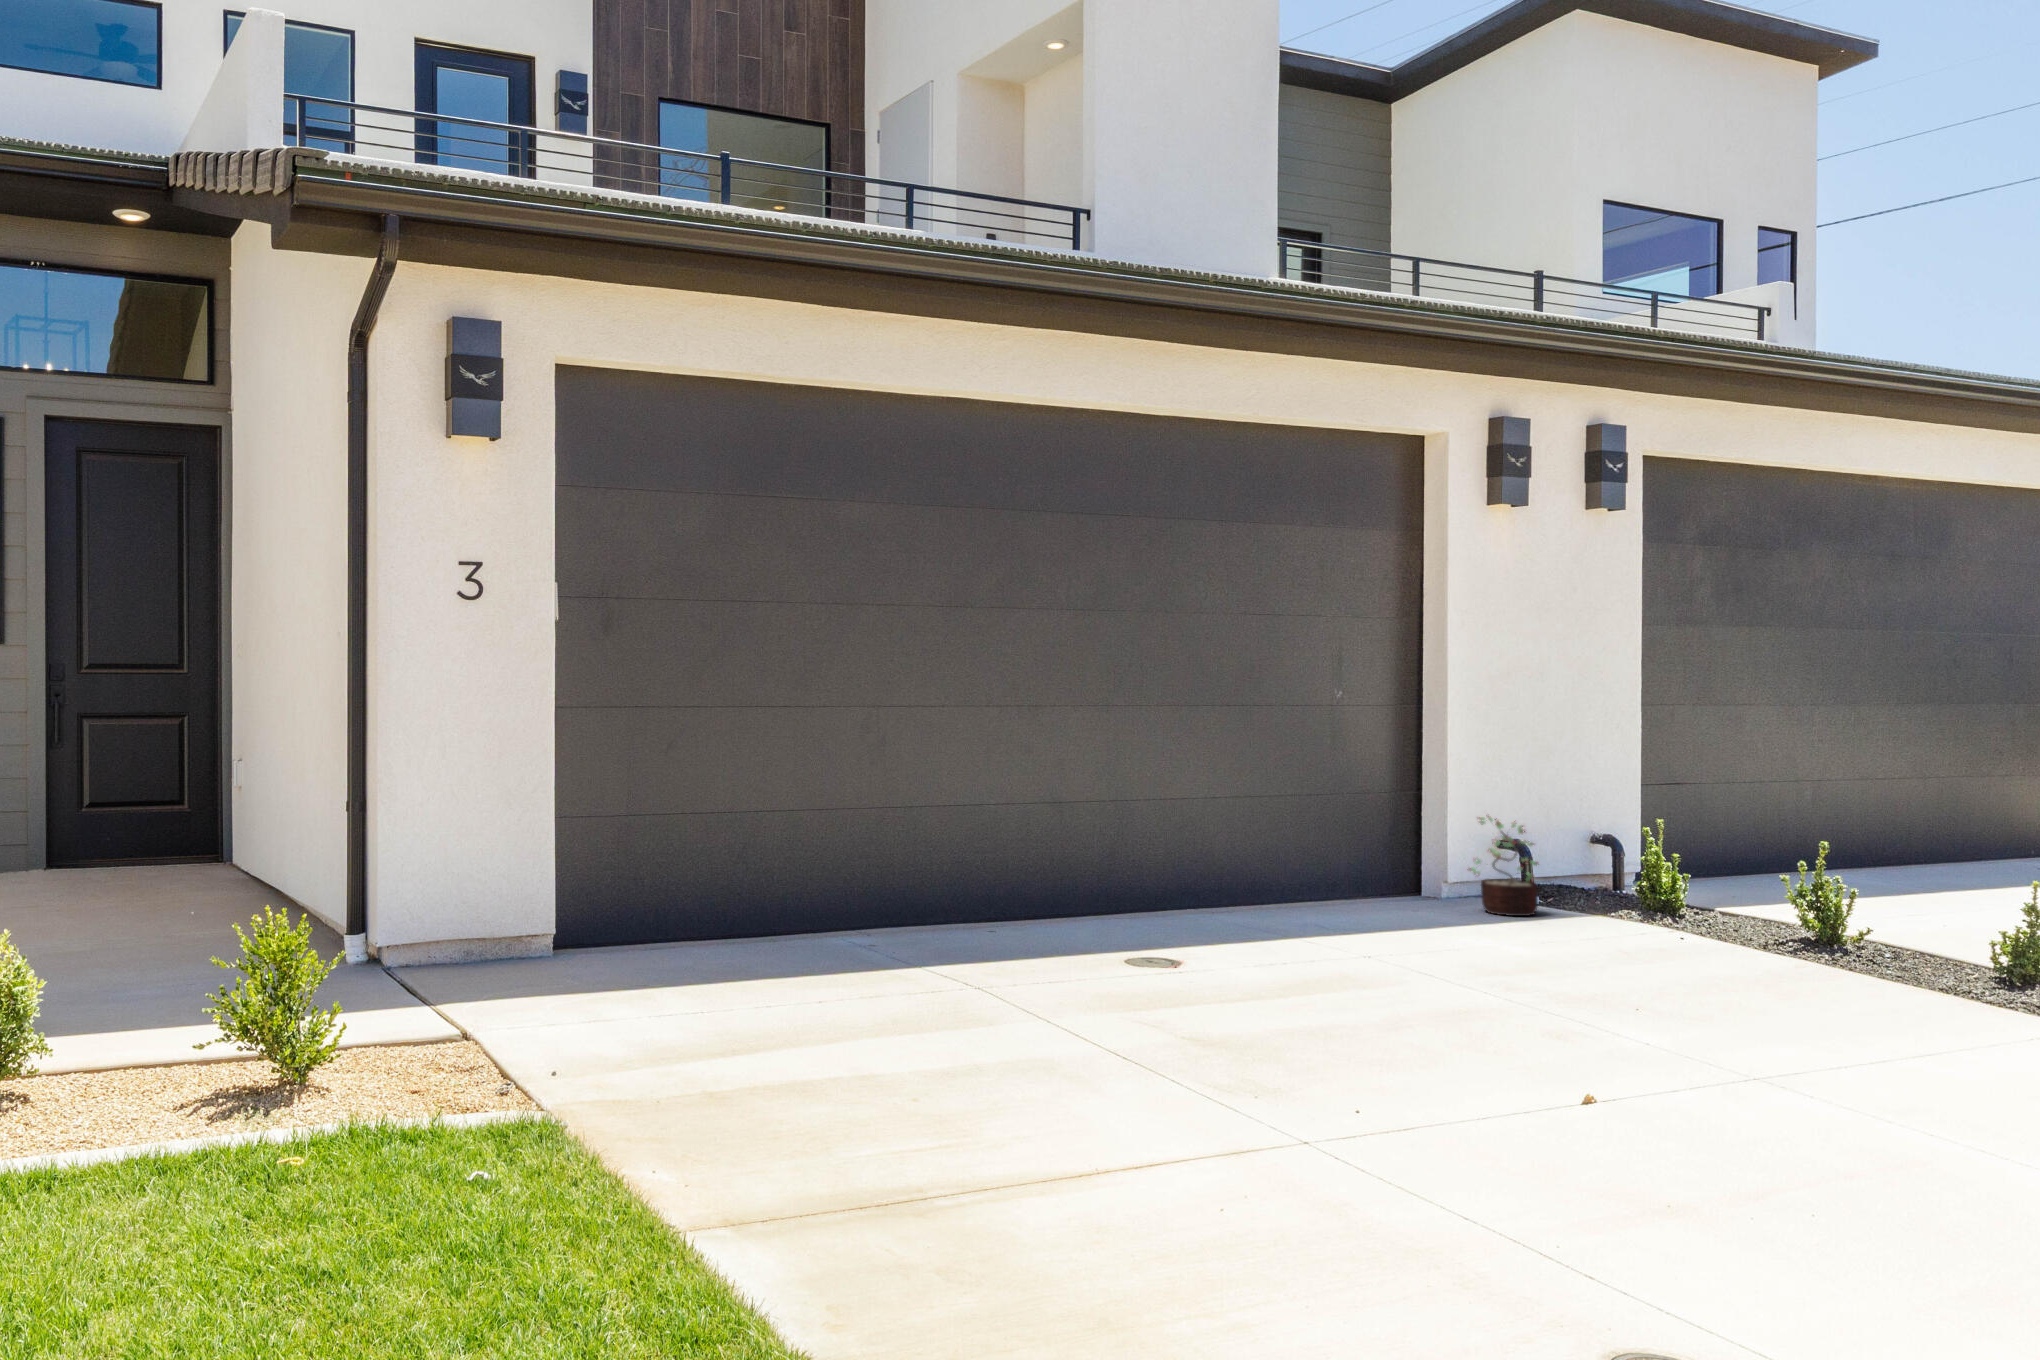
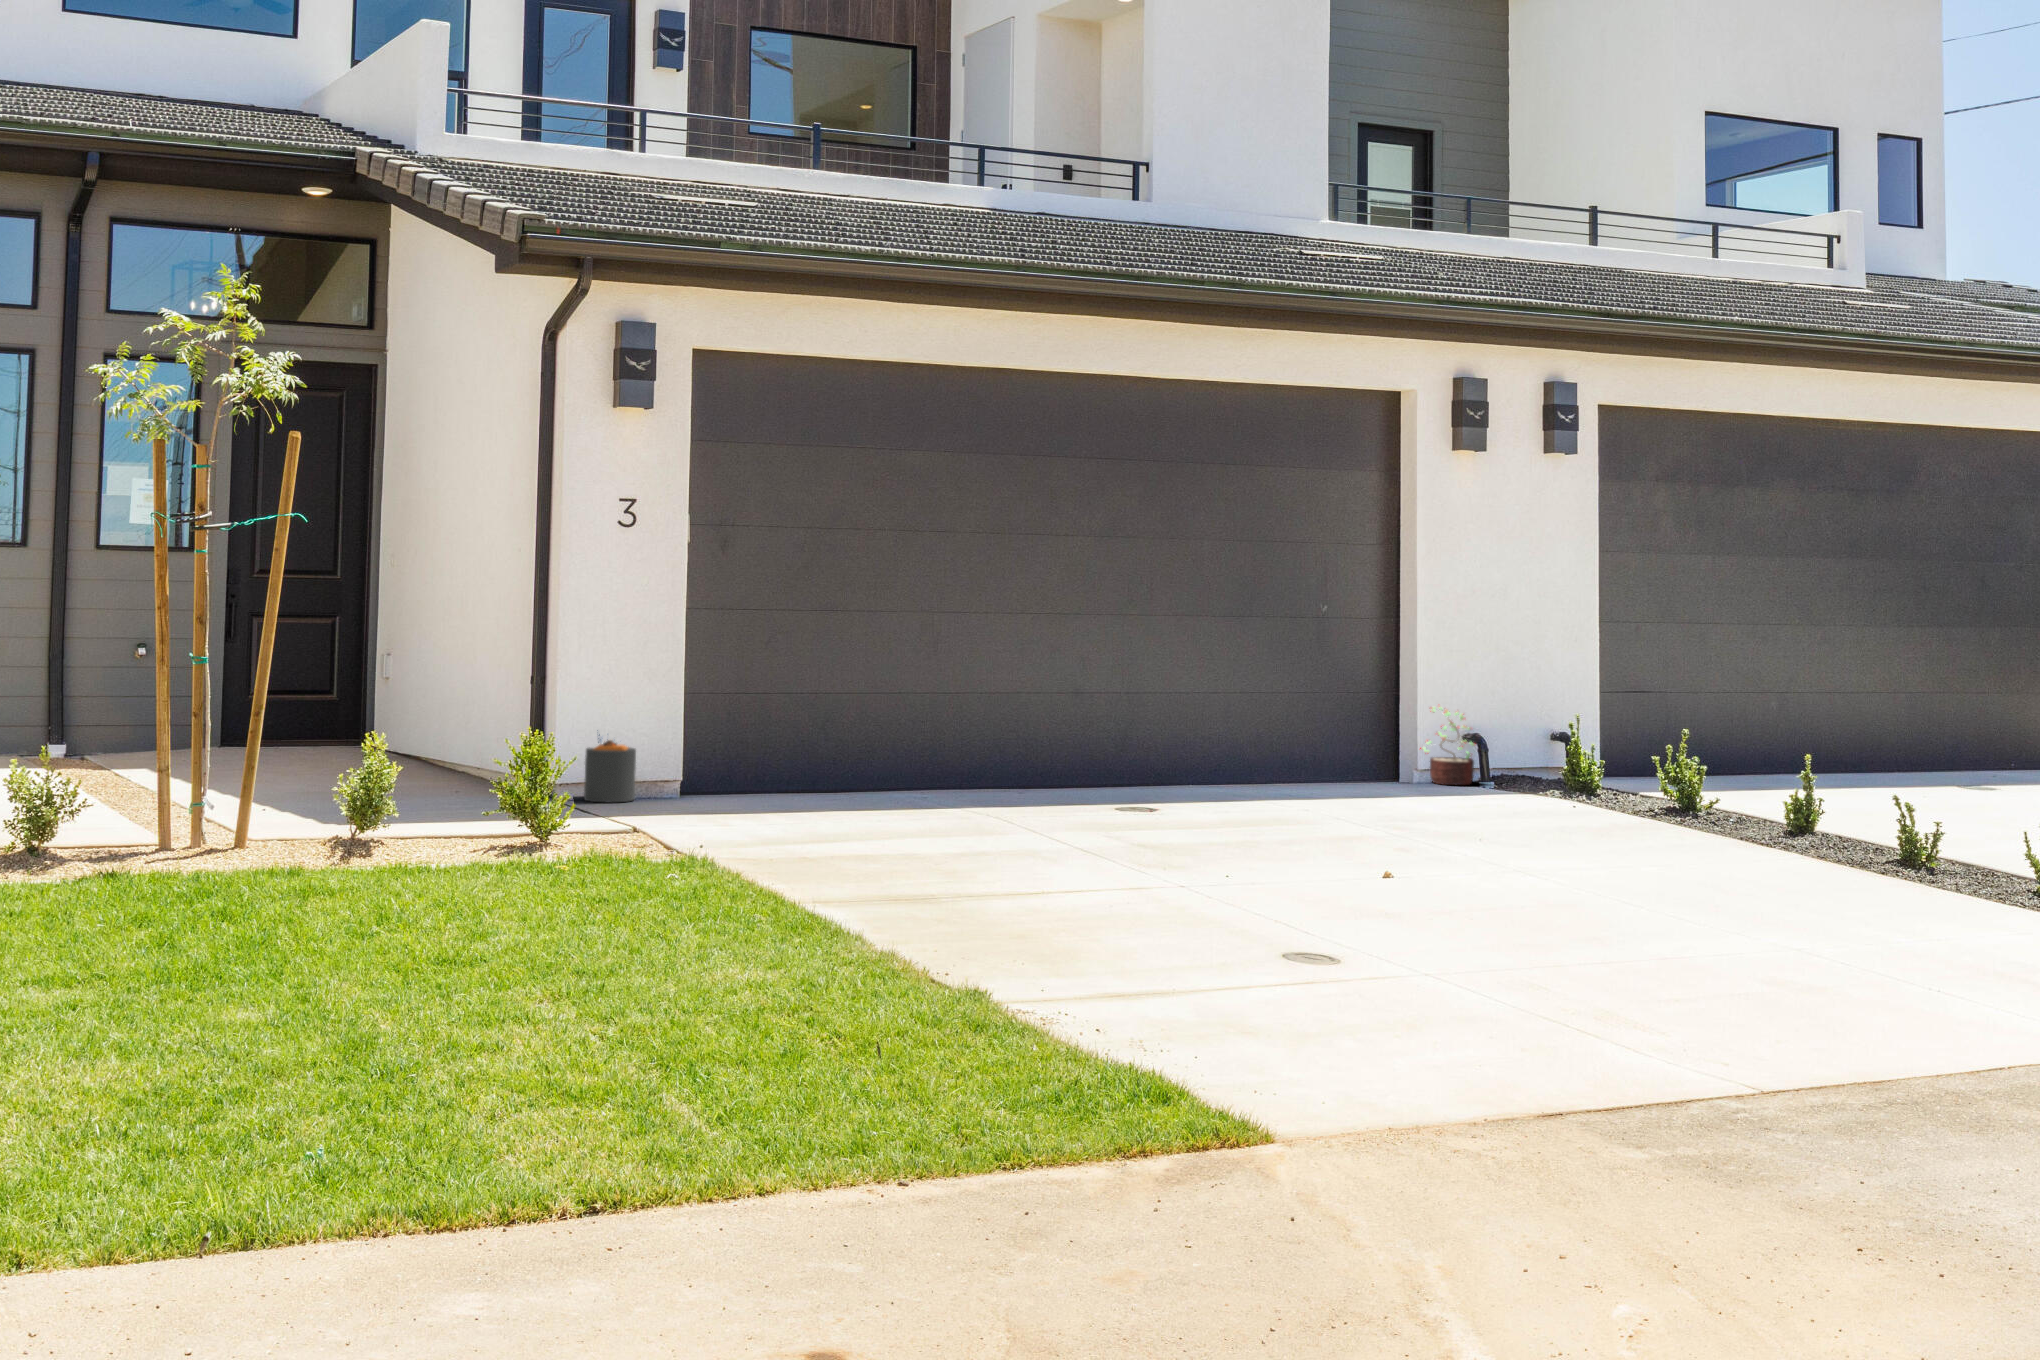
trash can: none [416,866,485,968] -> present [584,734,636,802]

